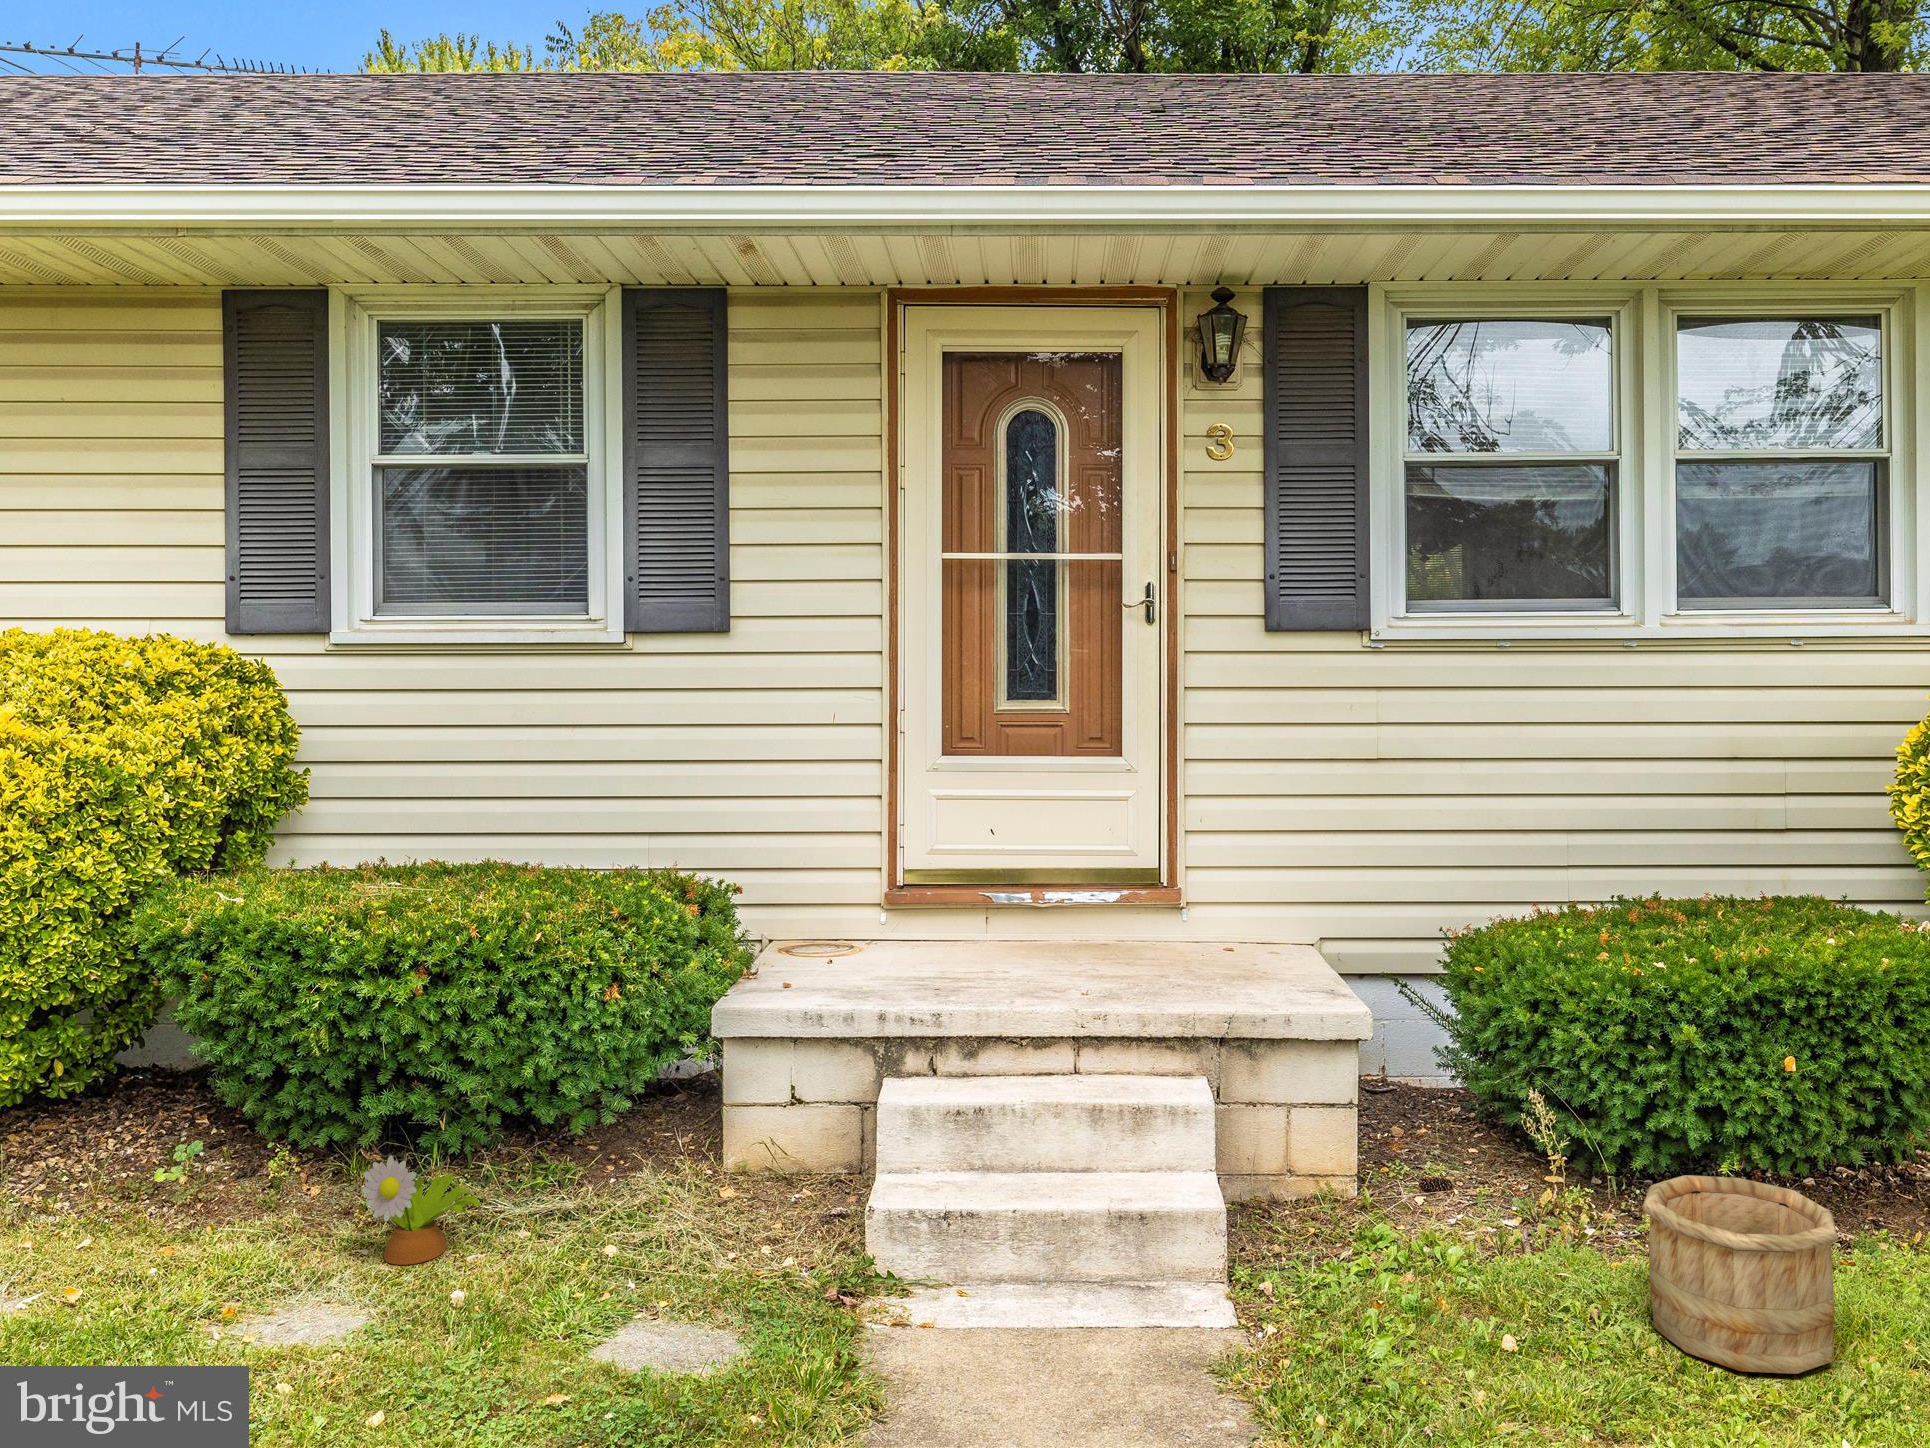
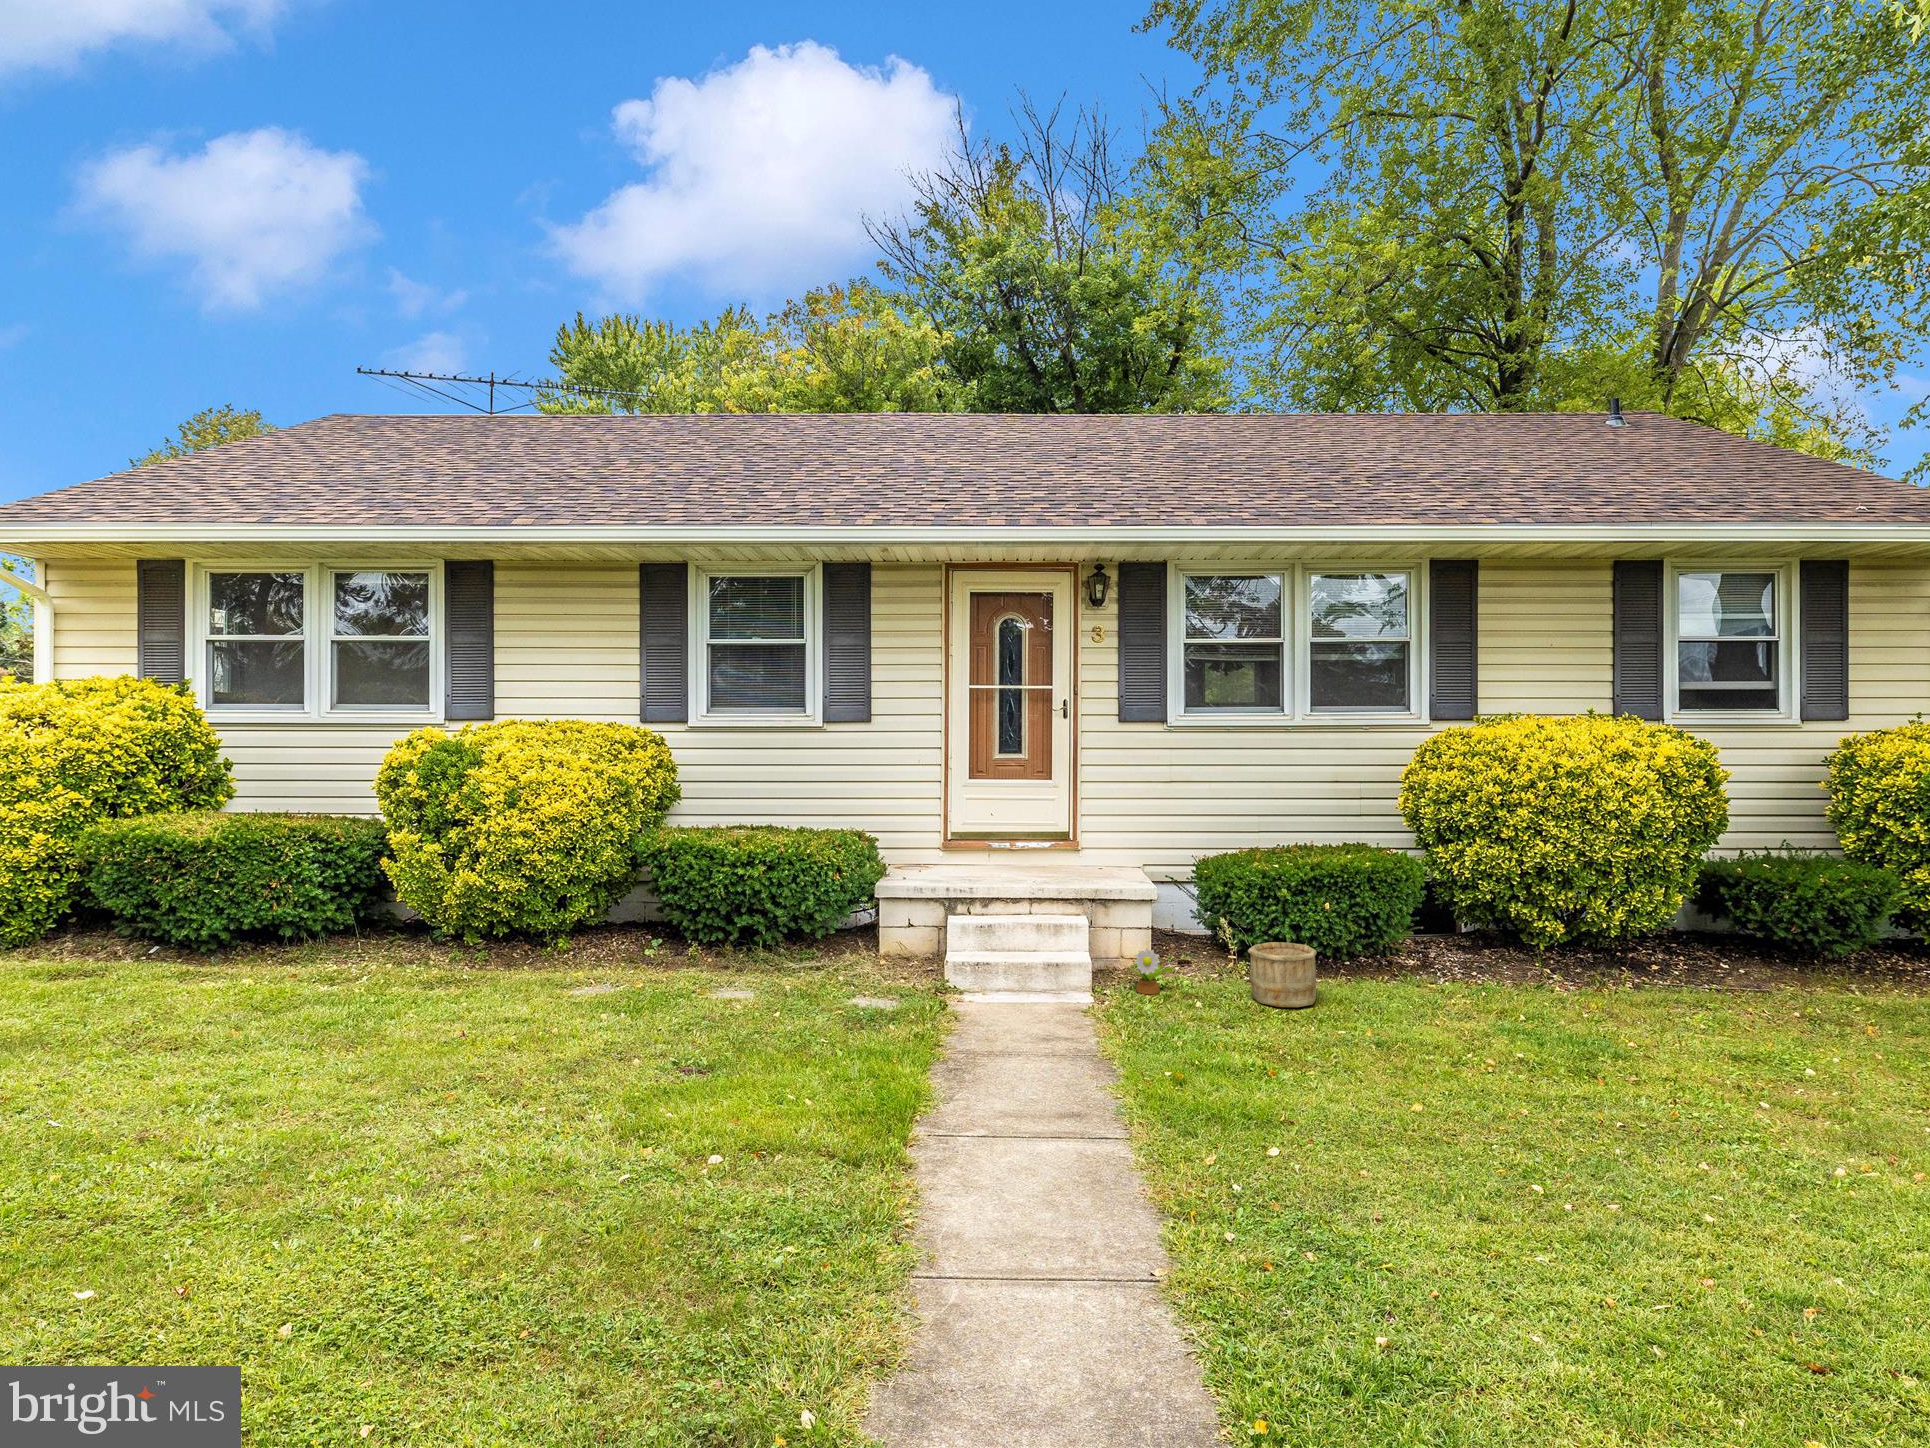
decorative plant: present [356,1155,481,1265] -> present [1125,948,1174,994]

